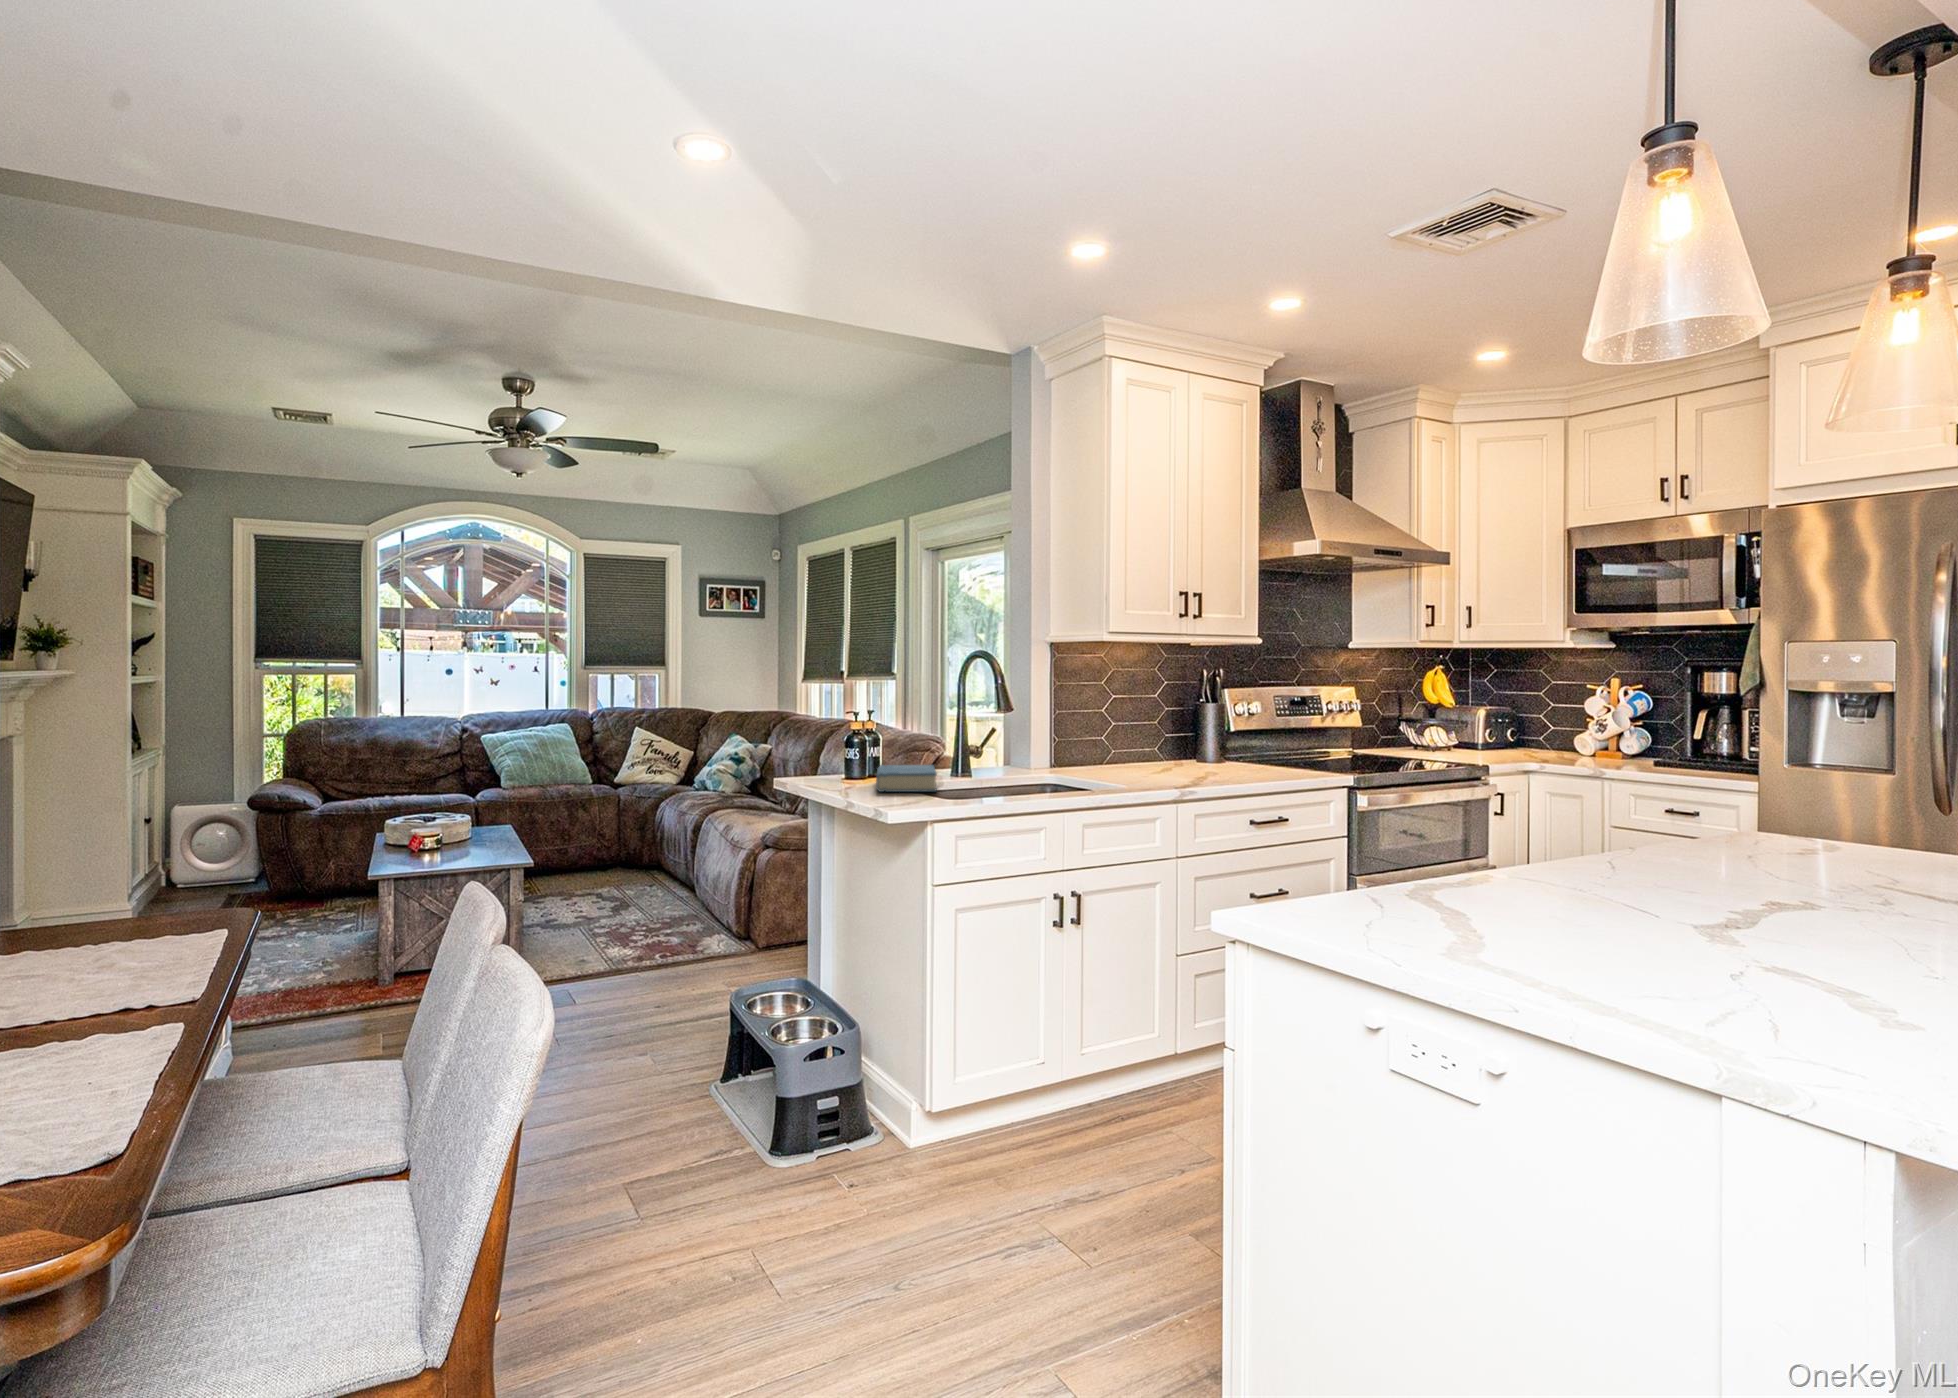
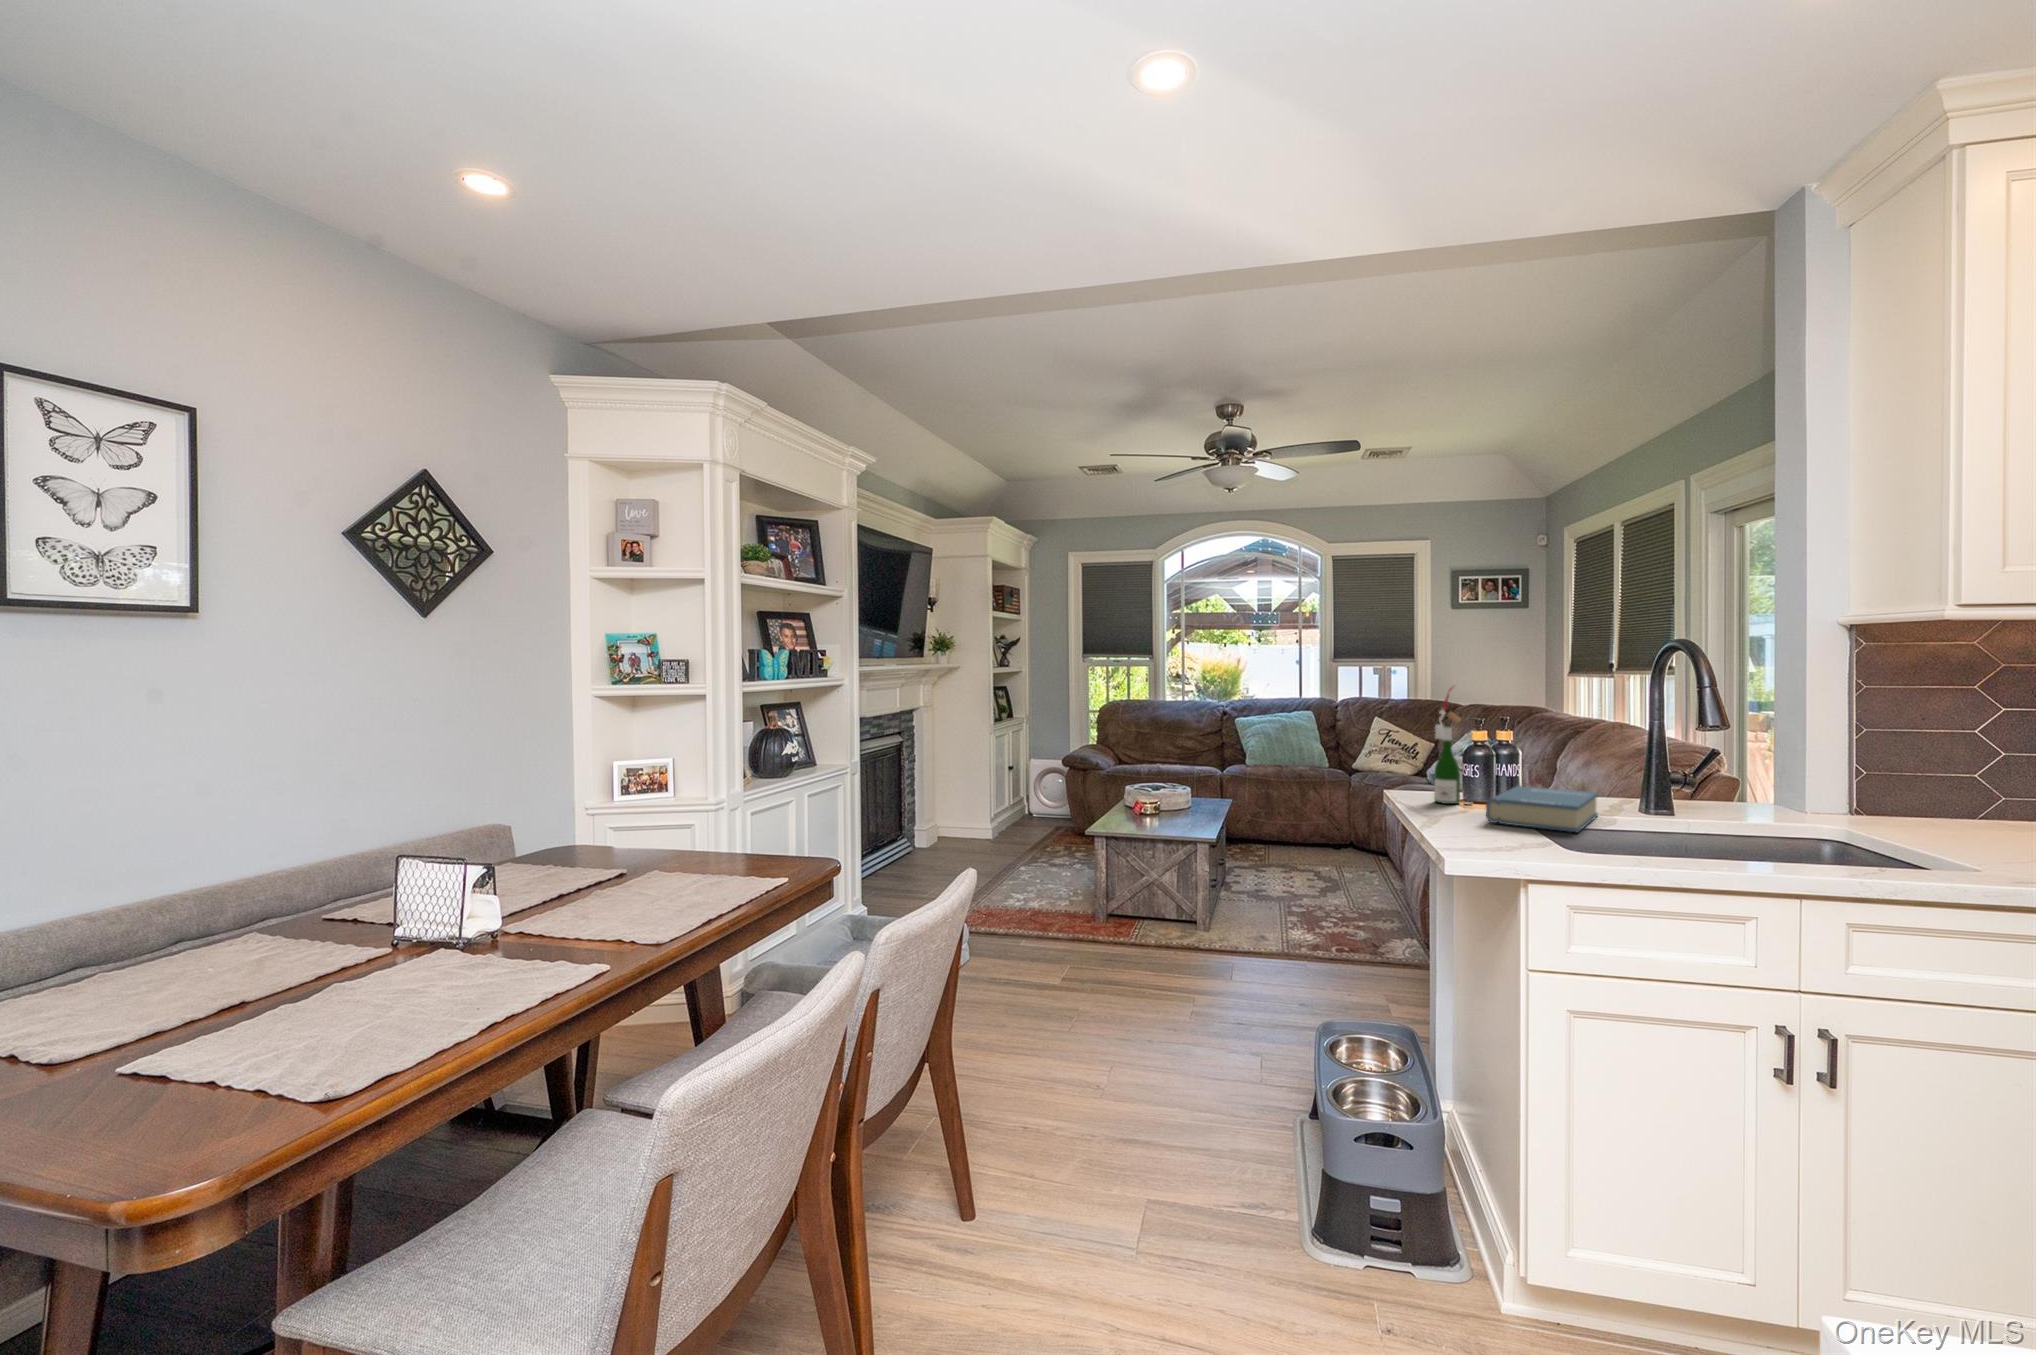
wine bottle: none [821,687,850,784] -> present [1434,688,1471,805]

